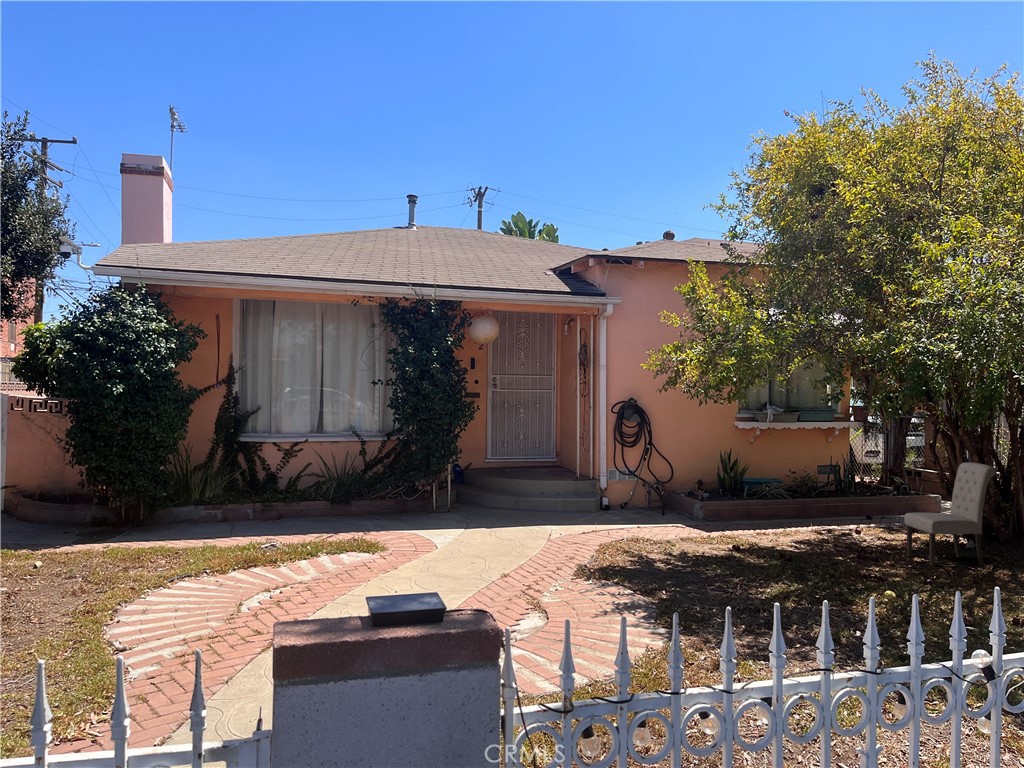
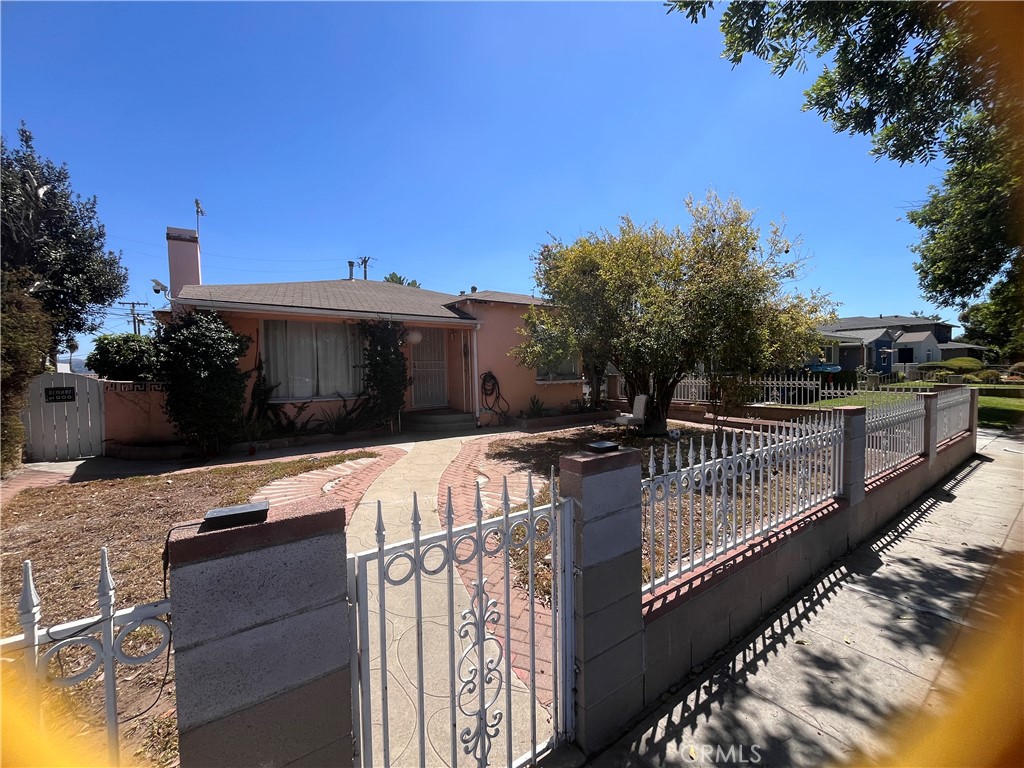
potted tree: none [165,461,222,526] -> present [236,418,267,454]

